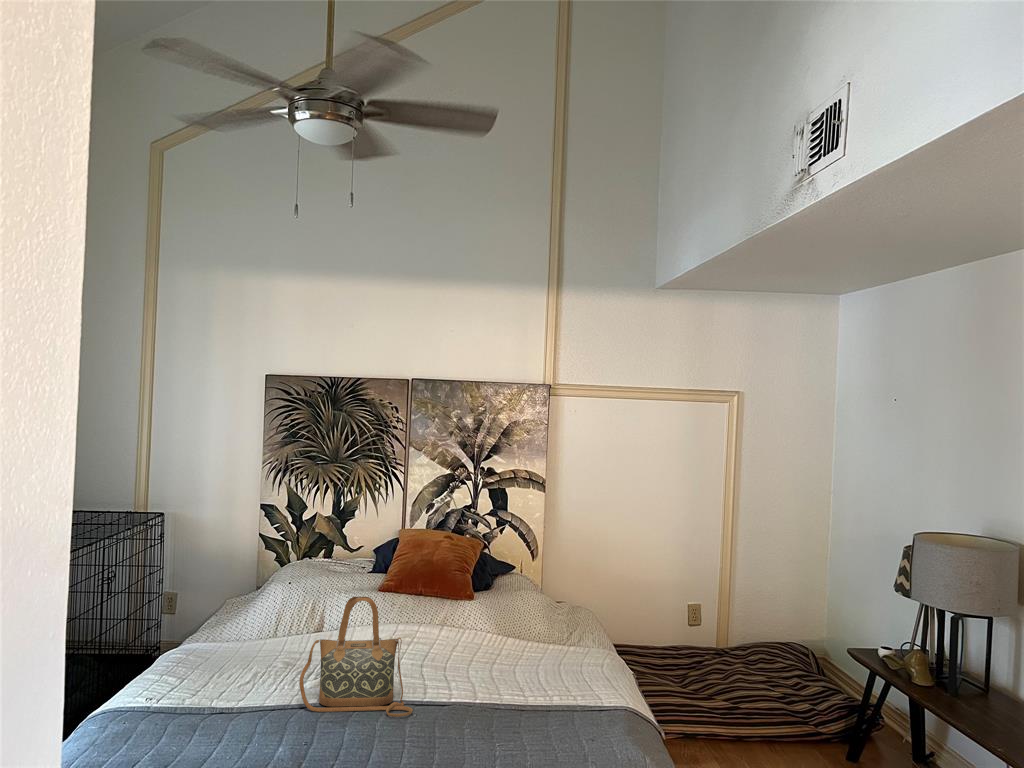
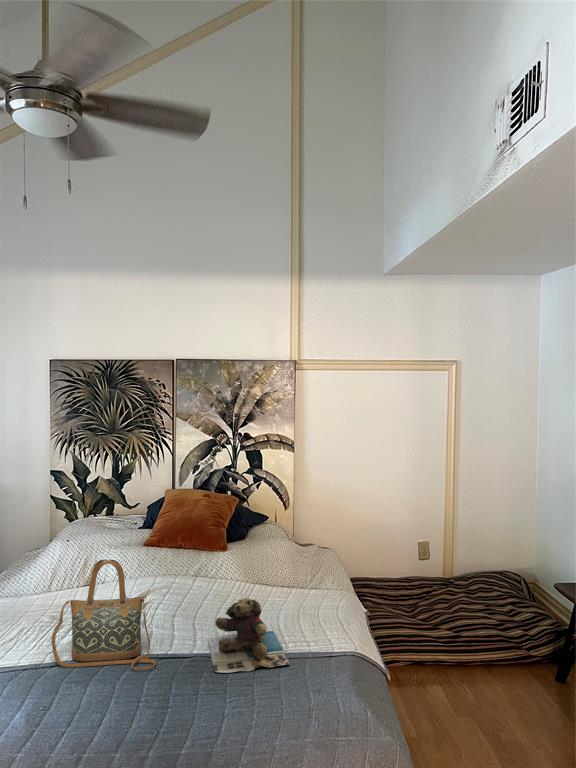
teddy bear: none [463,645,557,722] -> present [208,598,289,673]

